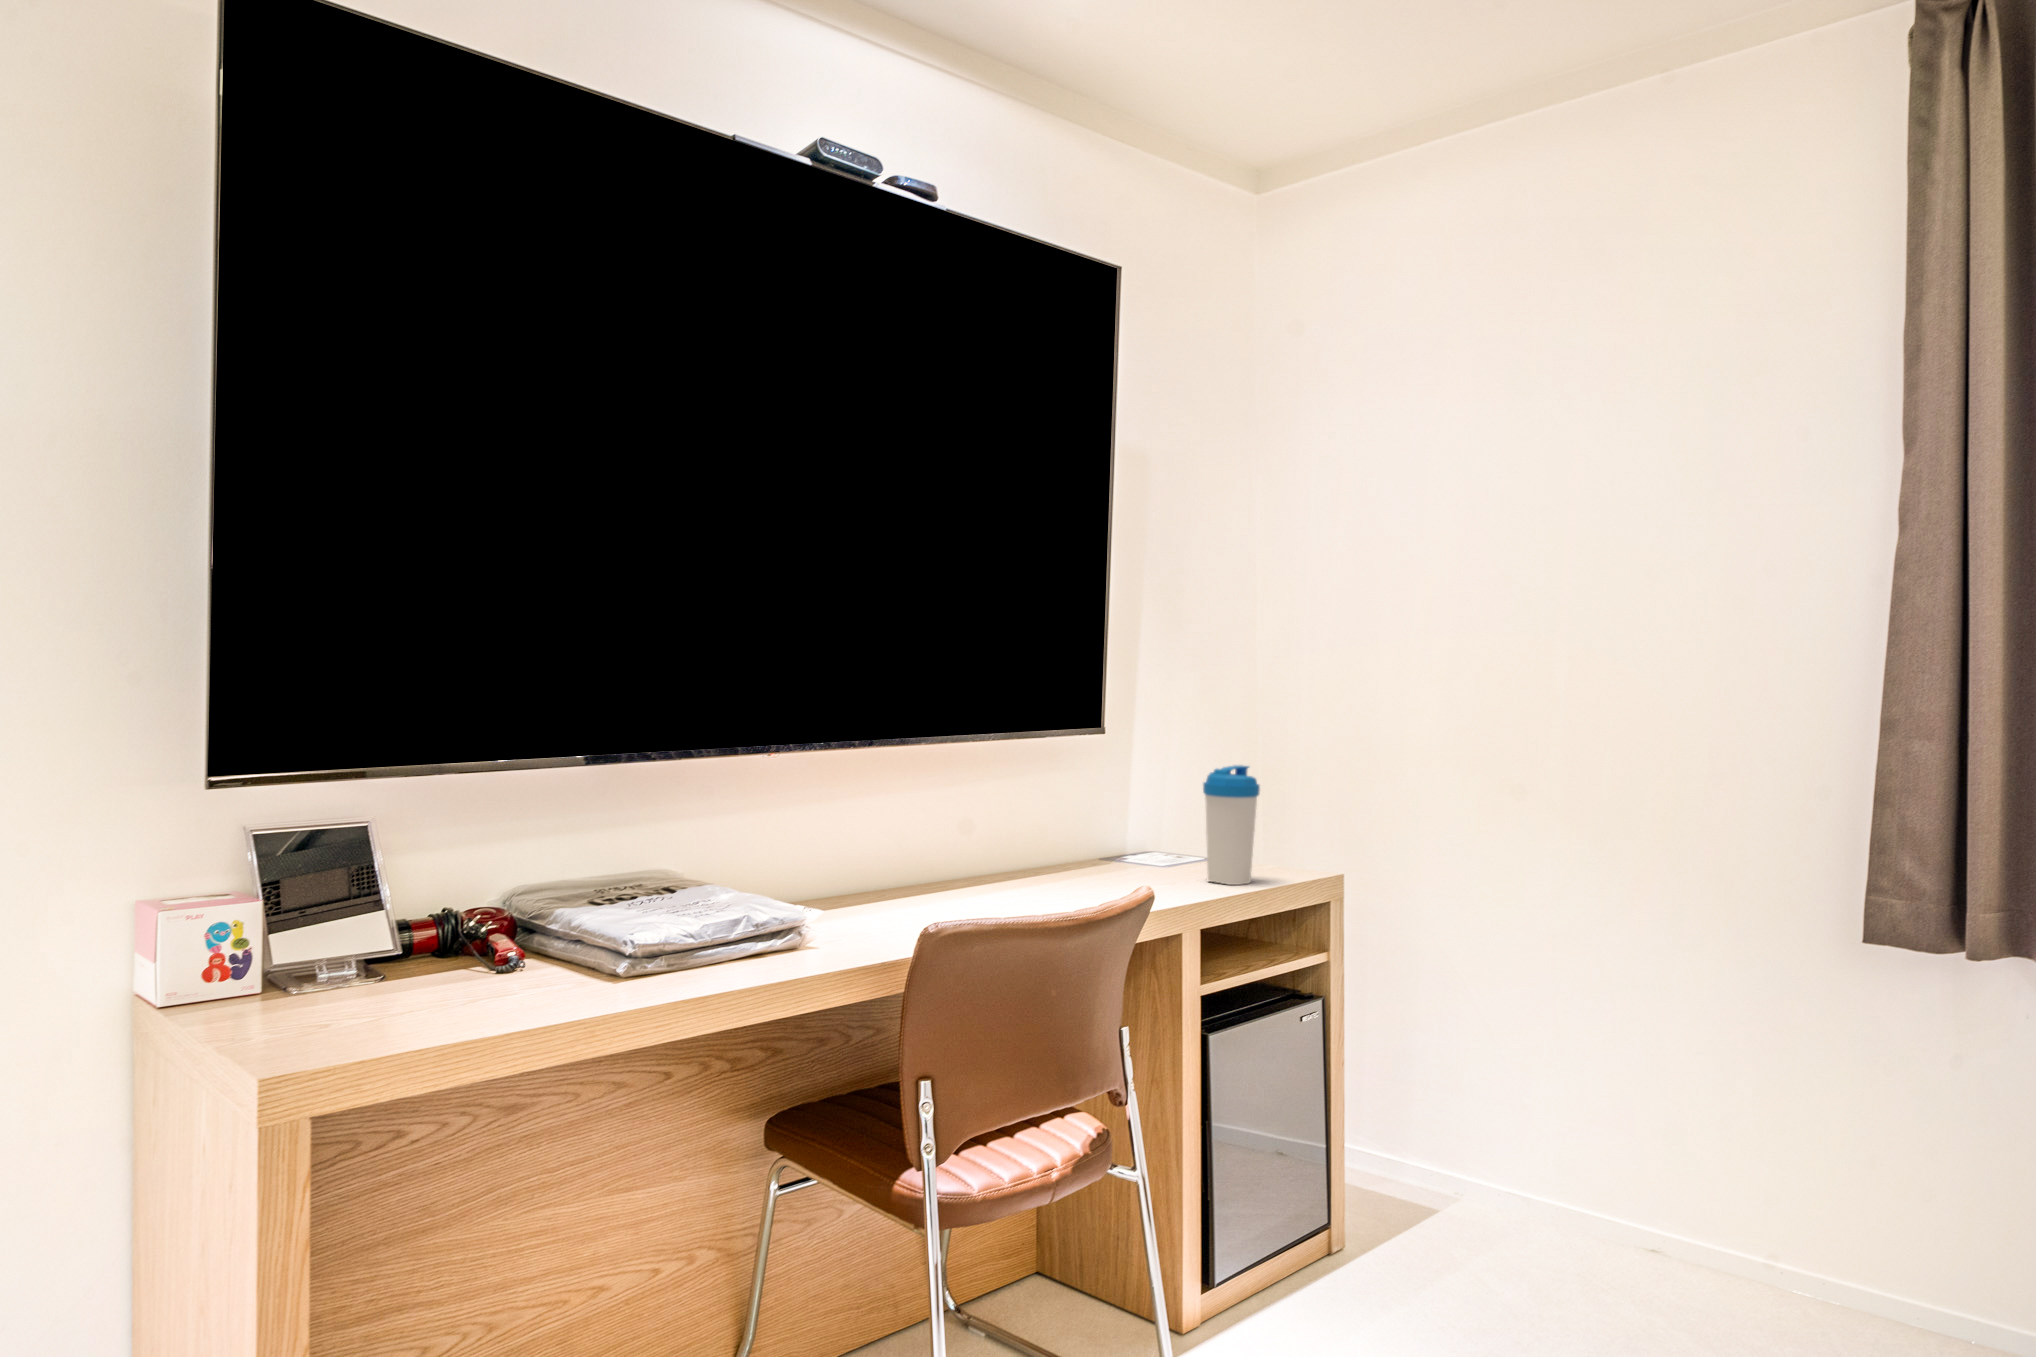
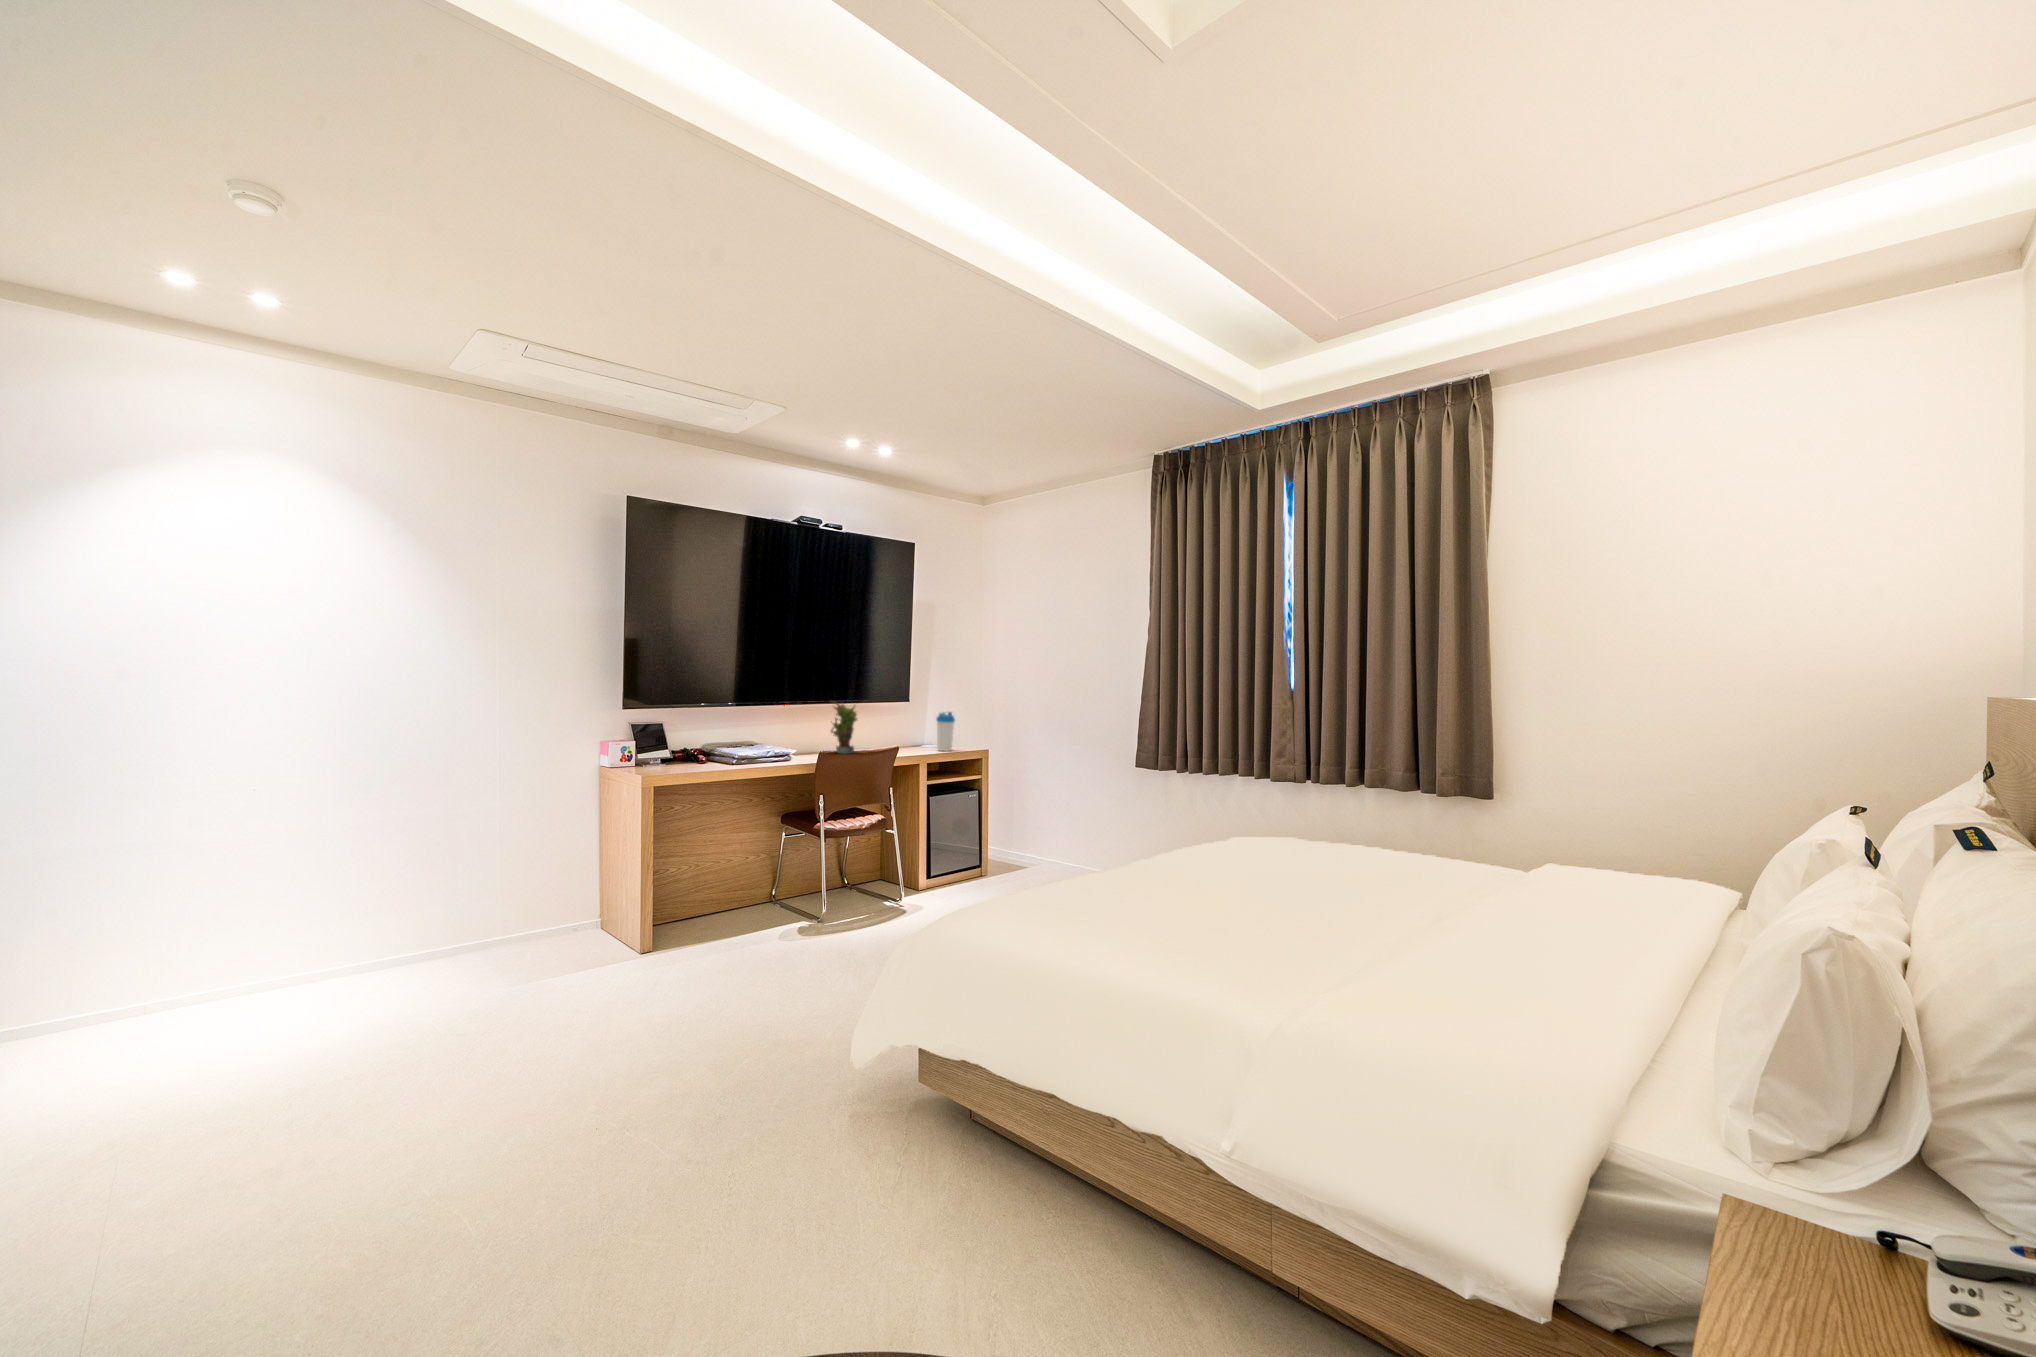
potted plant: none [897,737,985,900] -> present [831,702,857,754]

